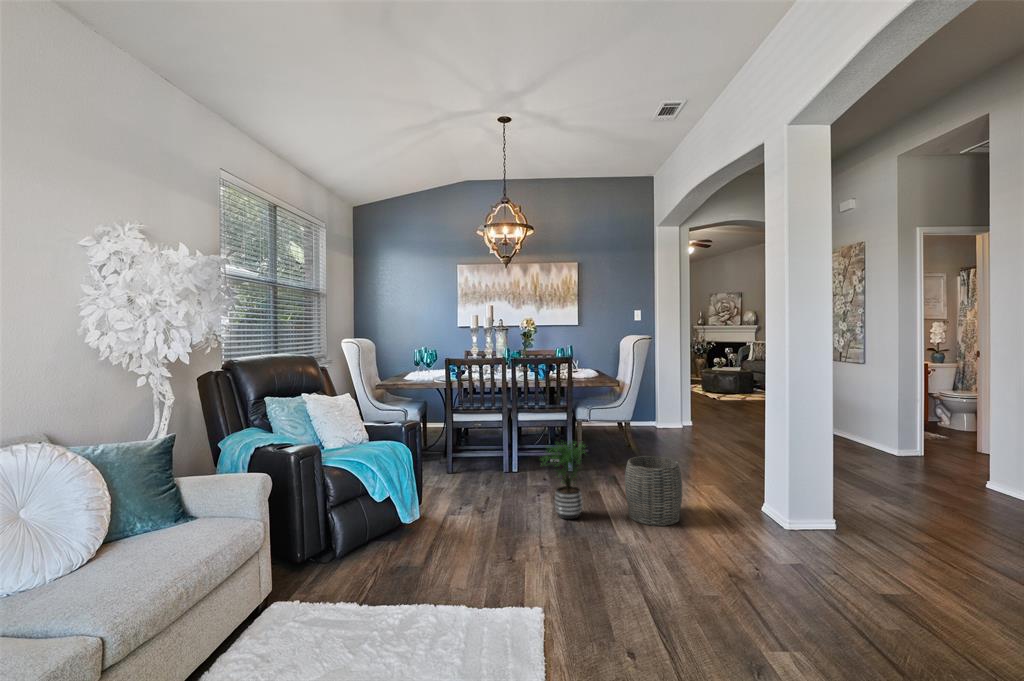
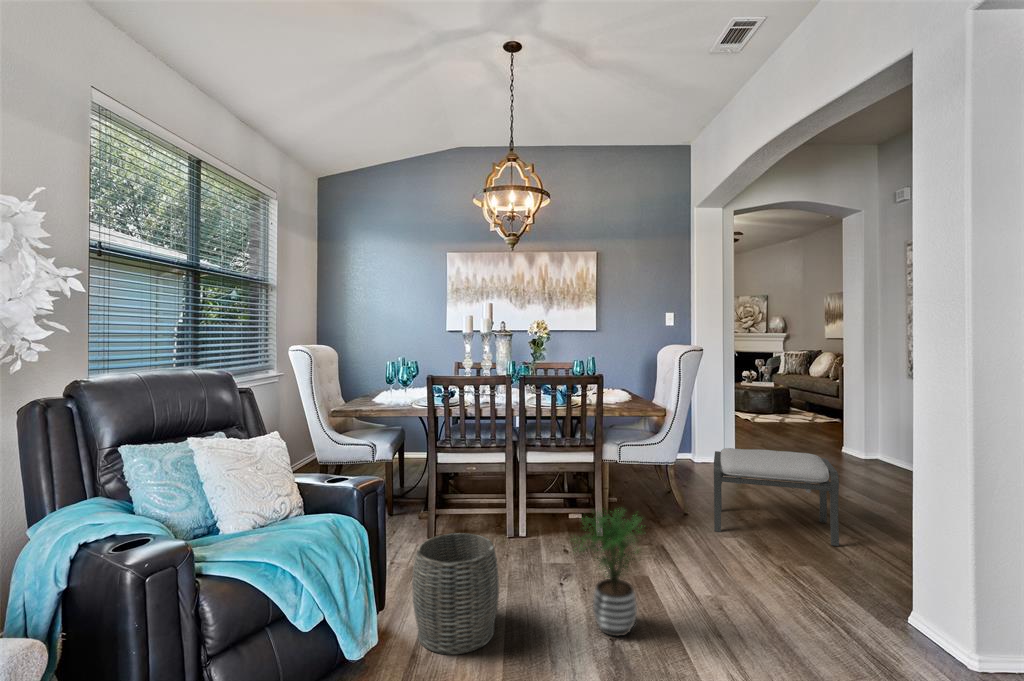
ottoman: none [653,411,739,476] -> present [714,448,839,546]
woven basket: present [625,456,682,526] -> present [412,533,499,654]

